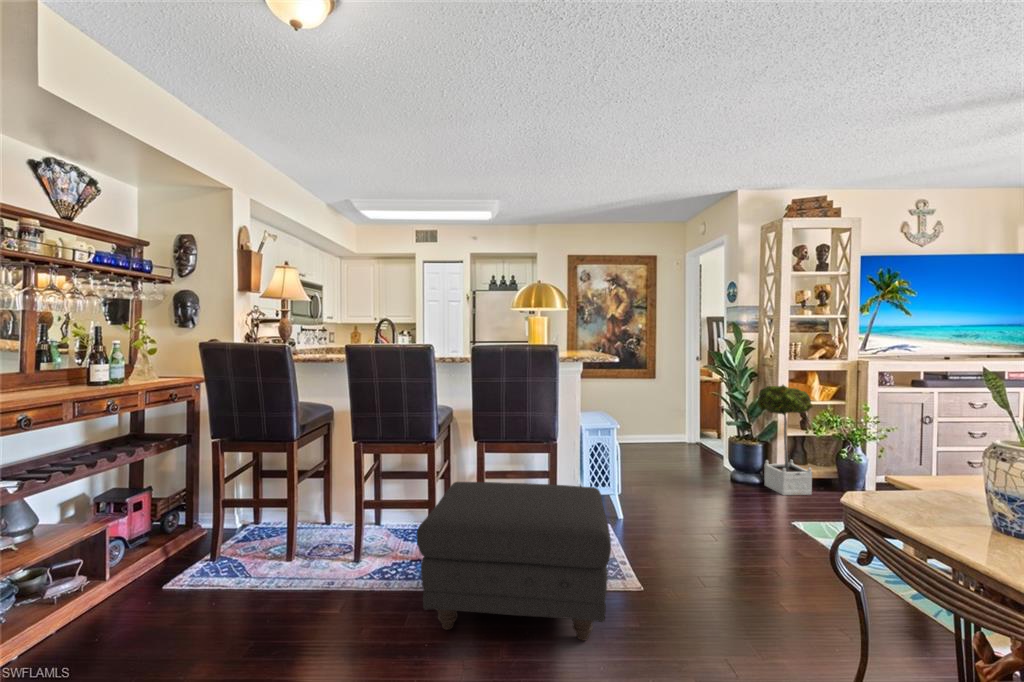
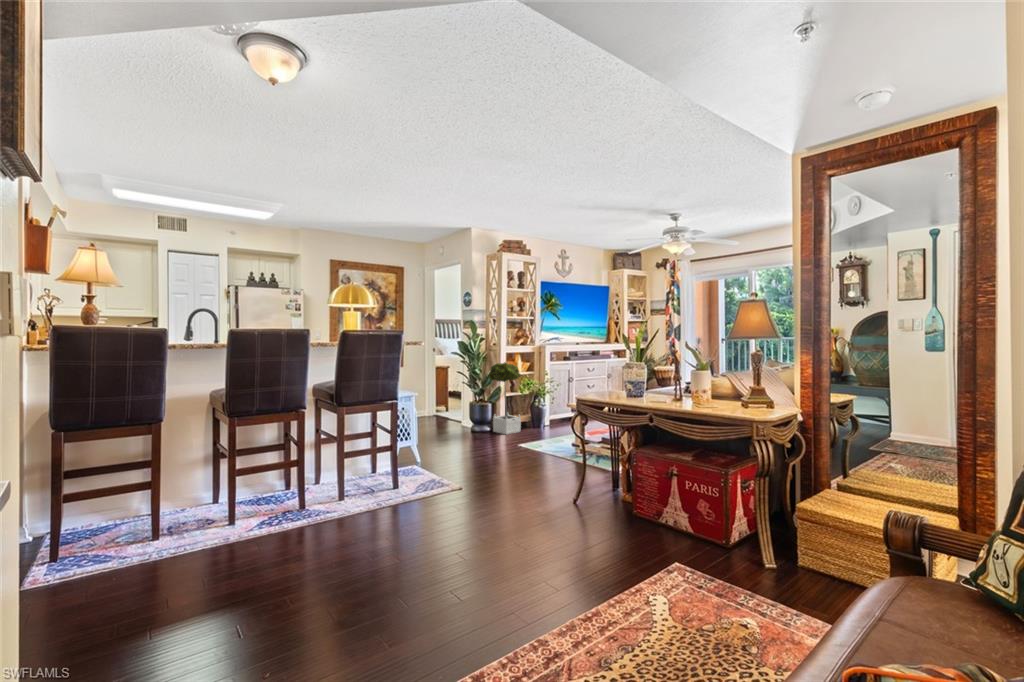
ottoman: present [417,482,611,641] -> none [326,426,465,530]

